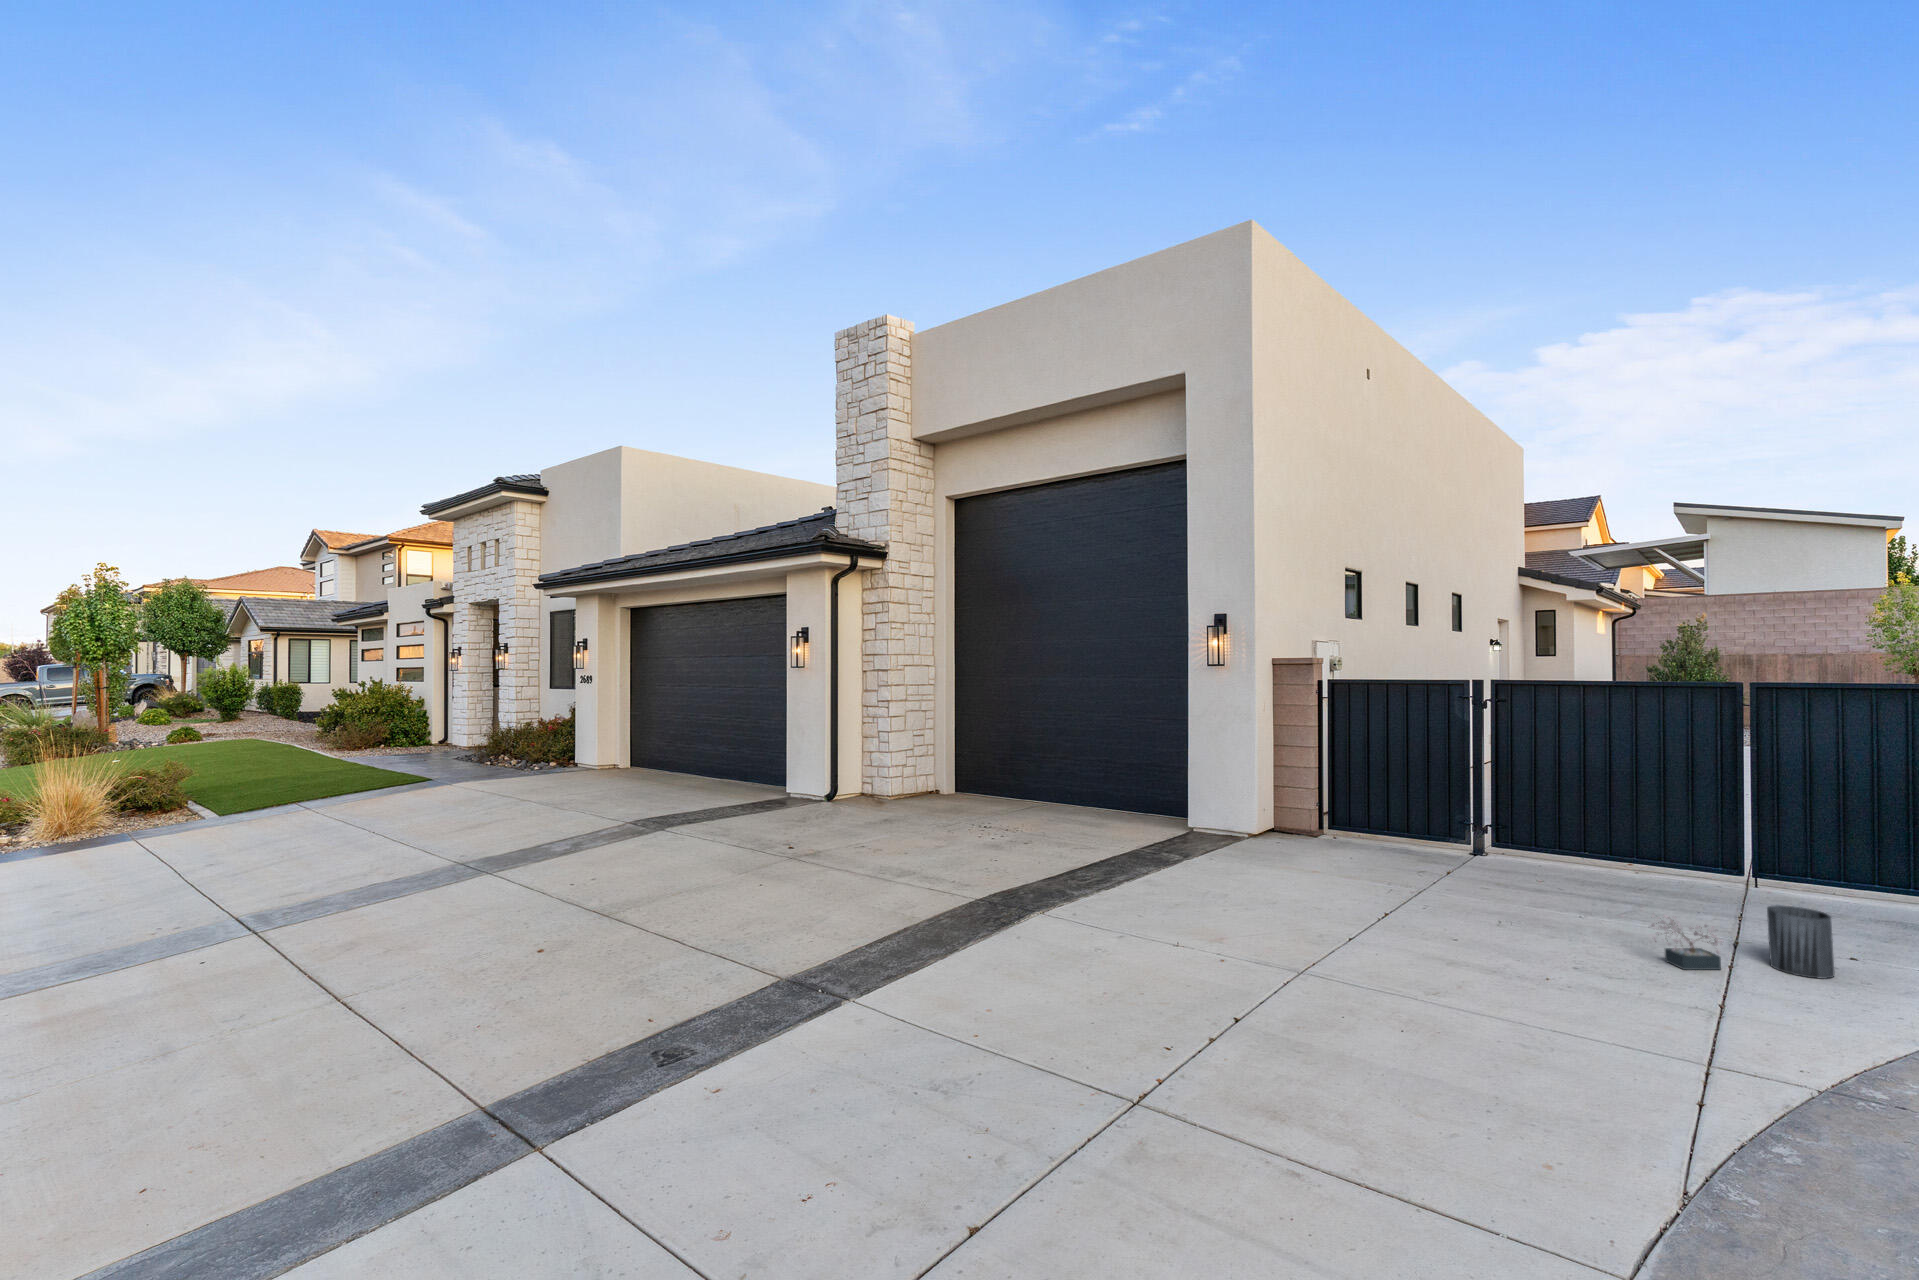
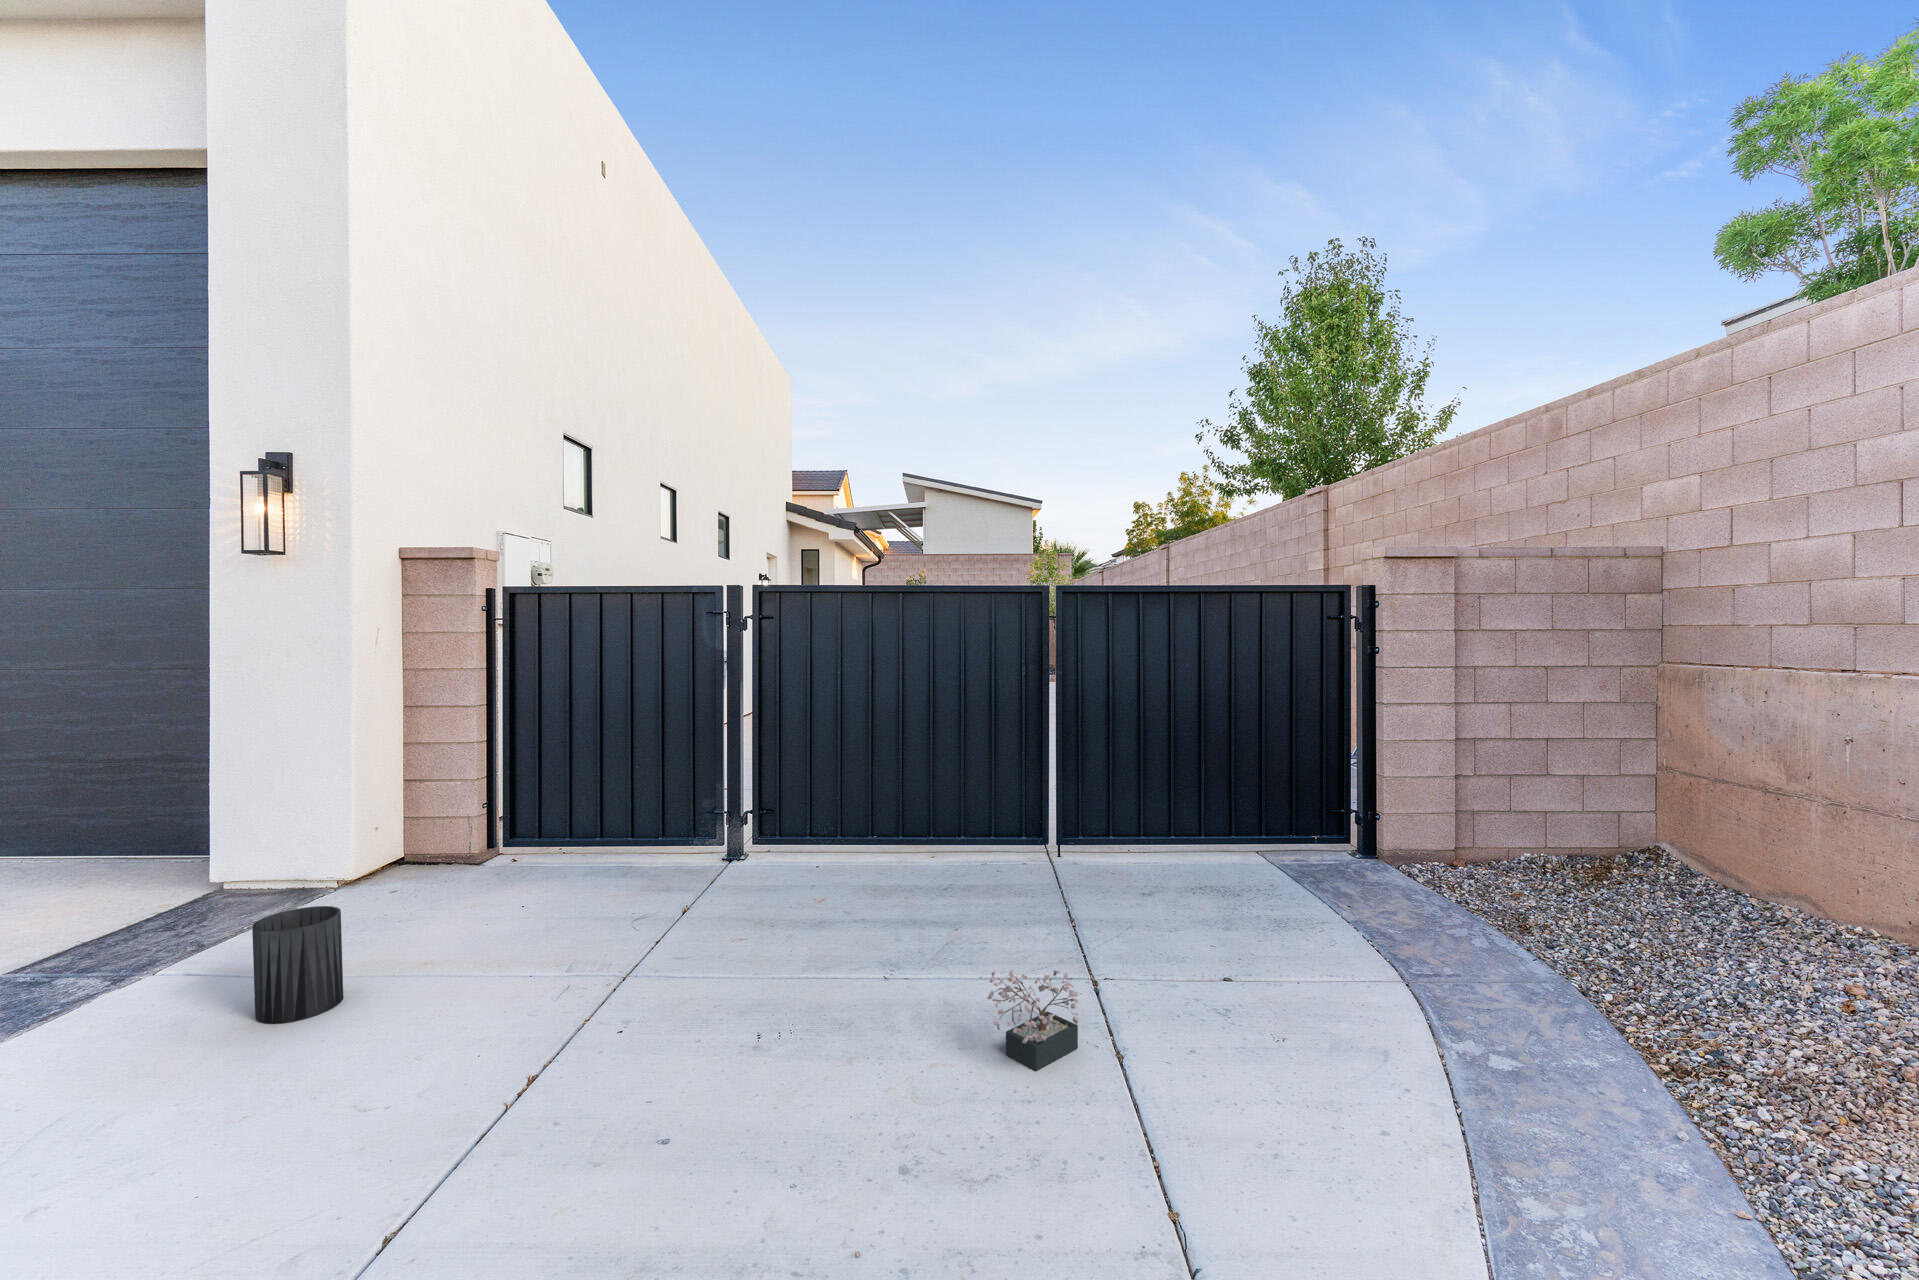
trash can: present [1767,905,1834,979] -> present [252,906,343,1024]

